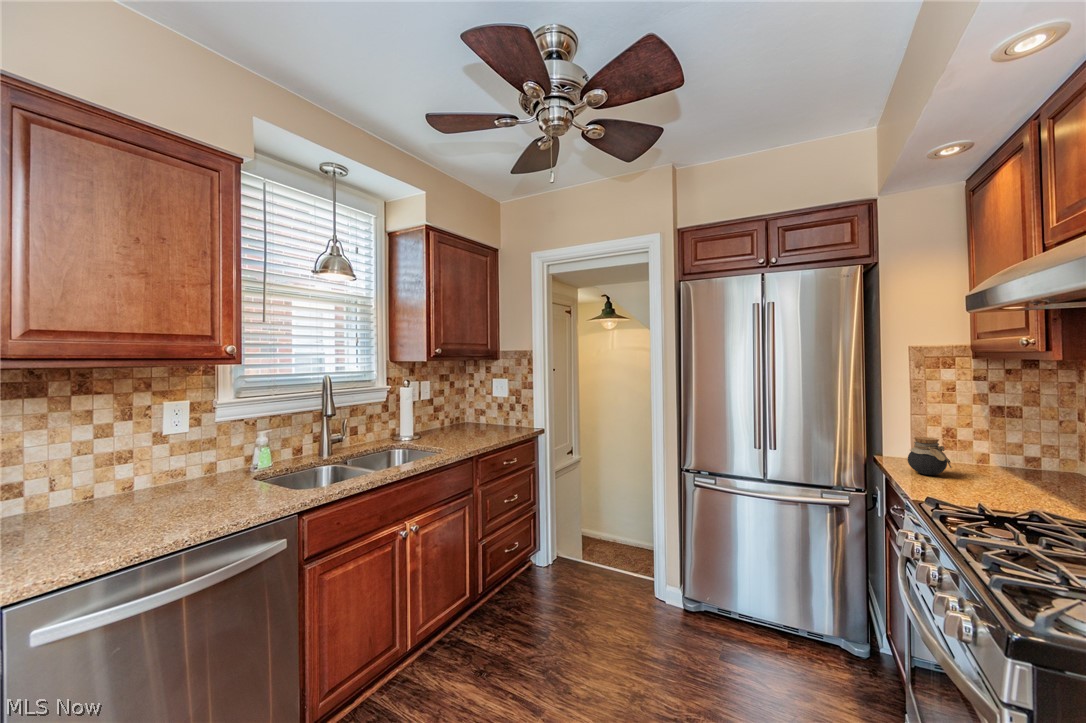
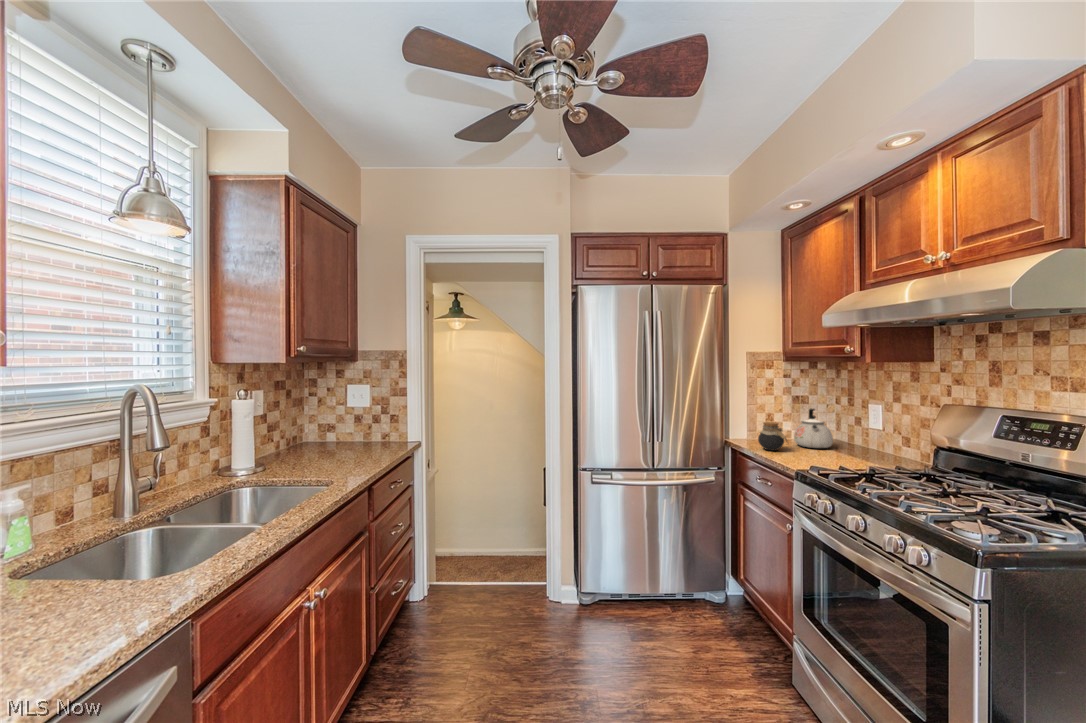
kettle: none [982,424,1049,481] -> present [794,409,833,448]

